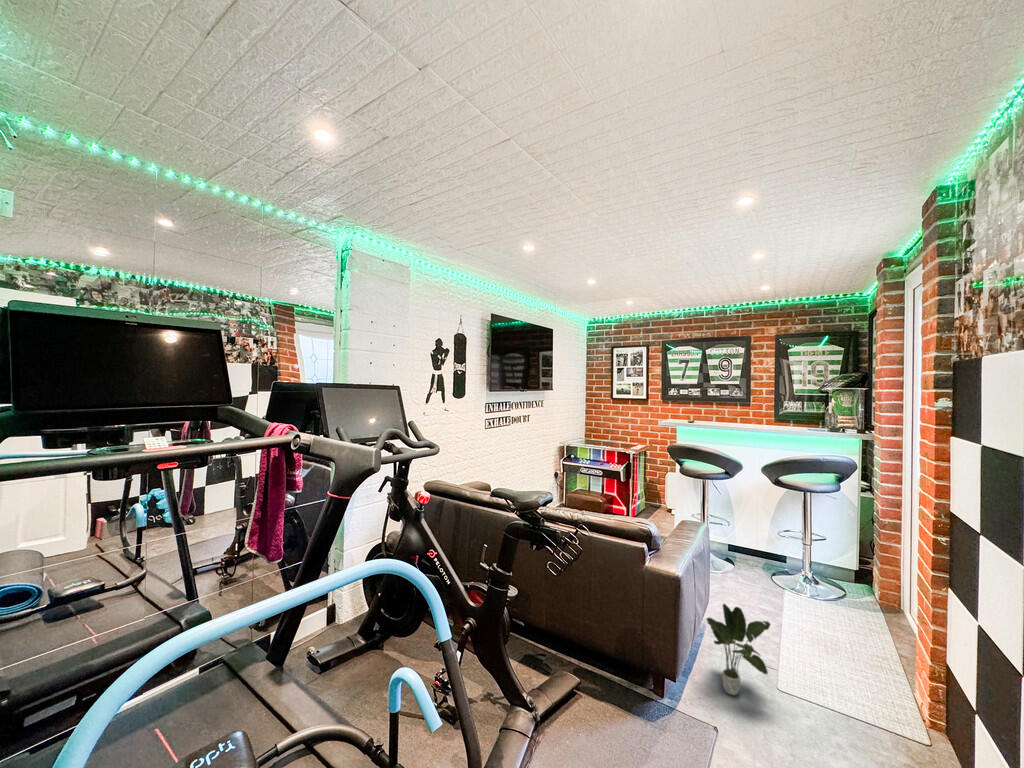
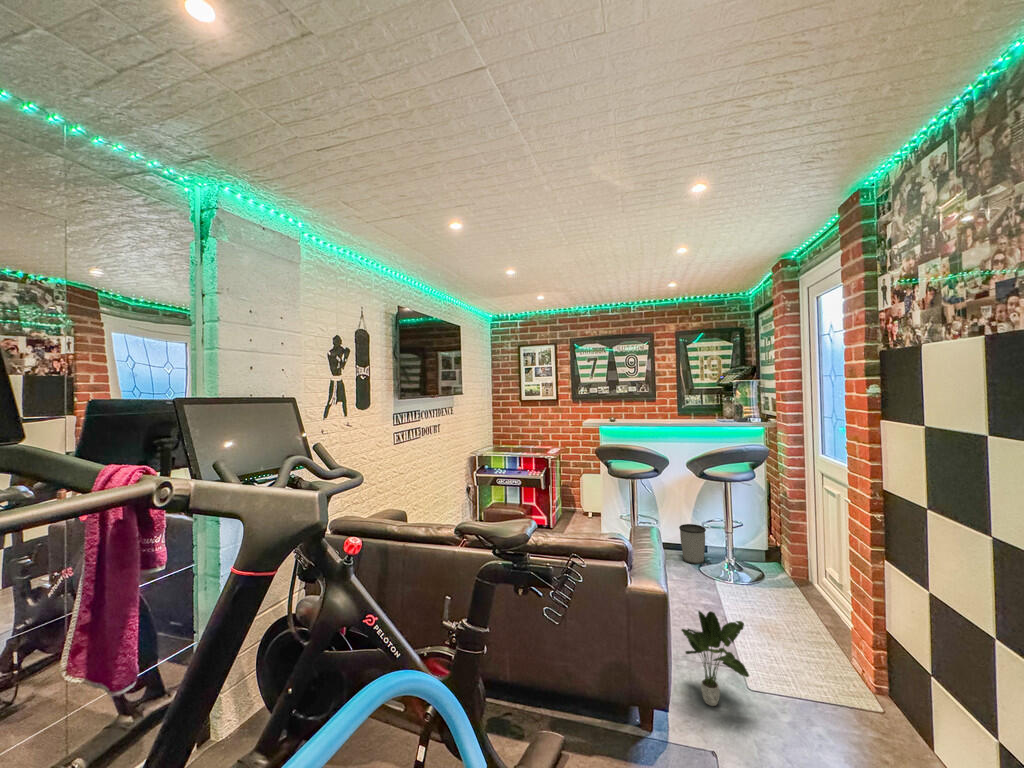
wastebasket: none [756,531,785,573] -> present [679,524,706,564]

